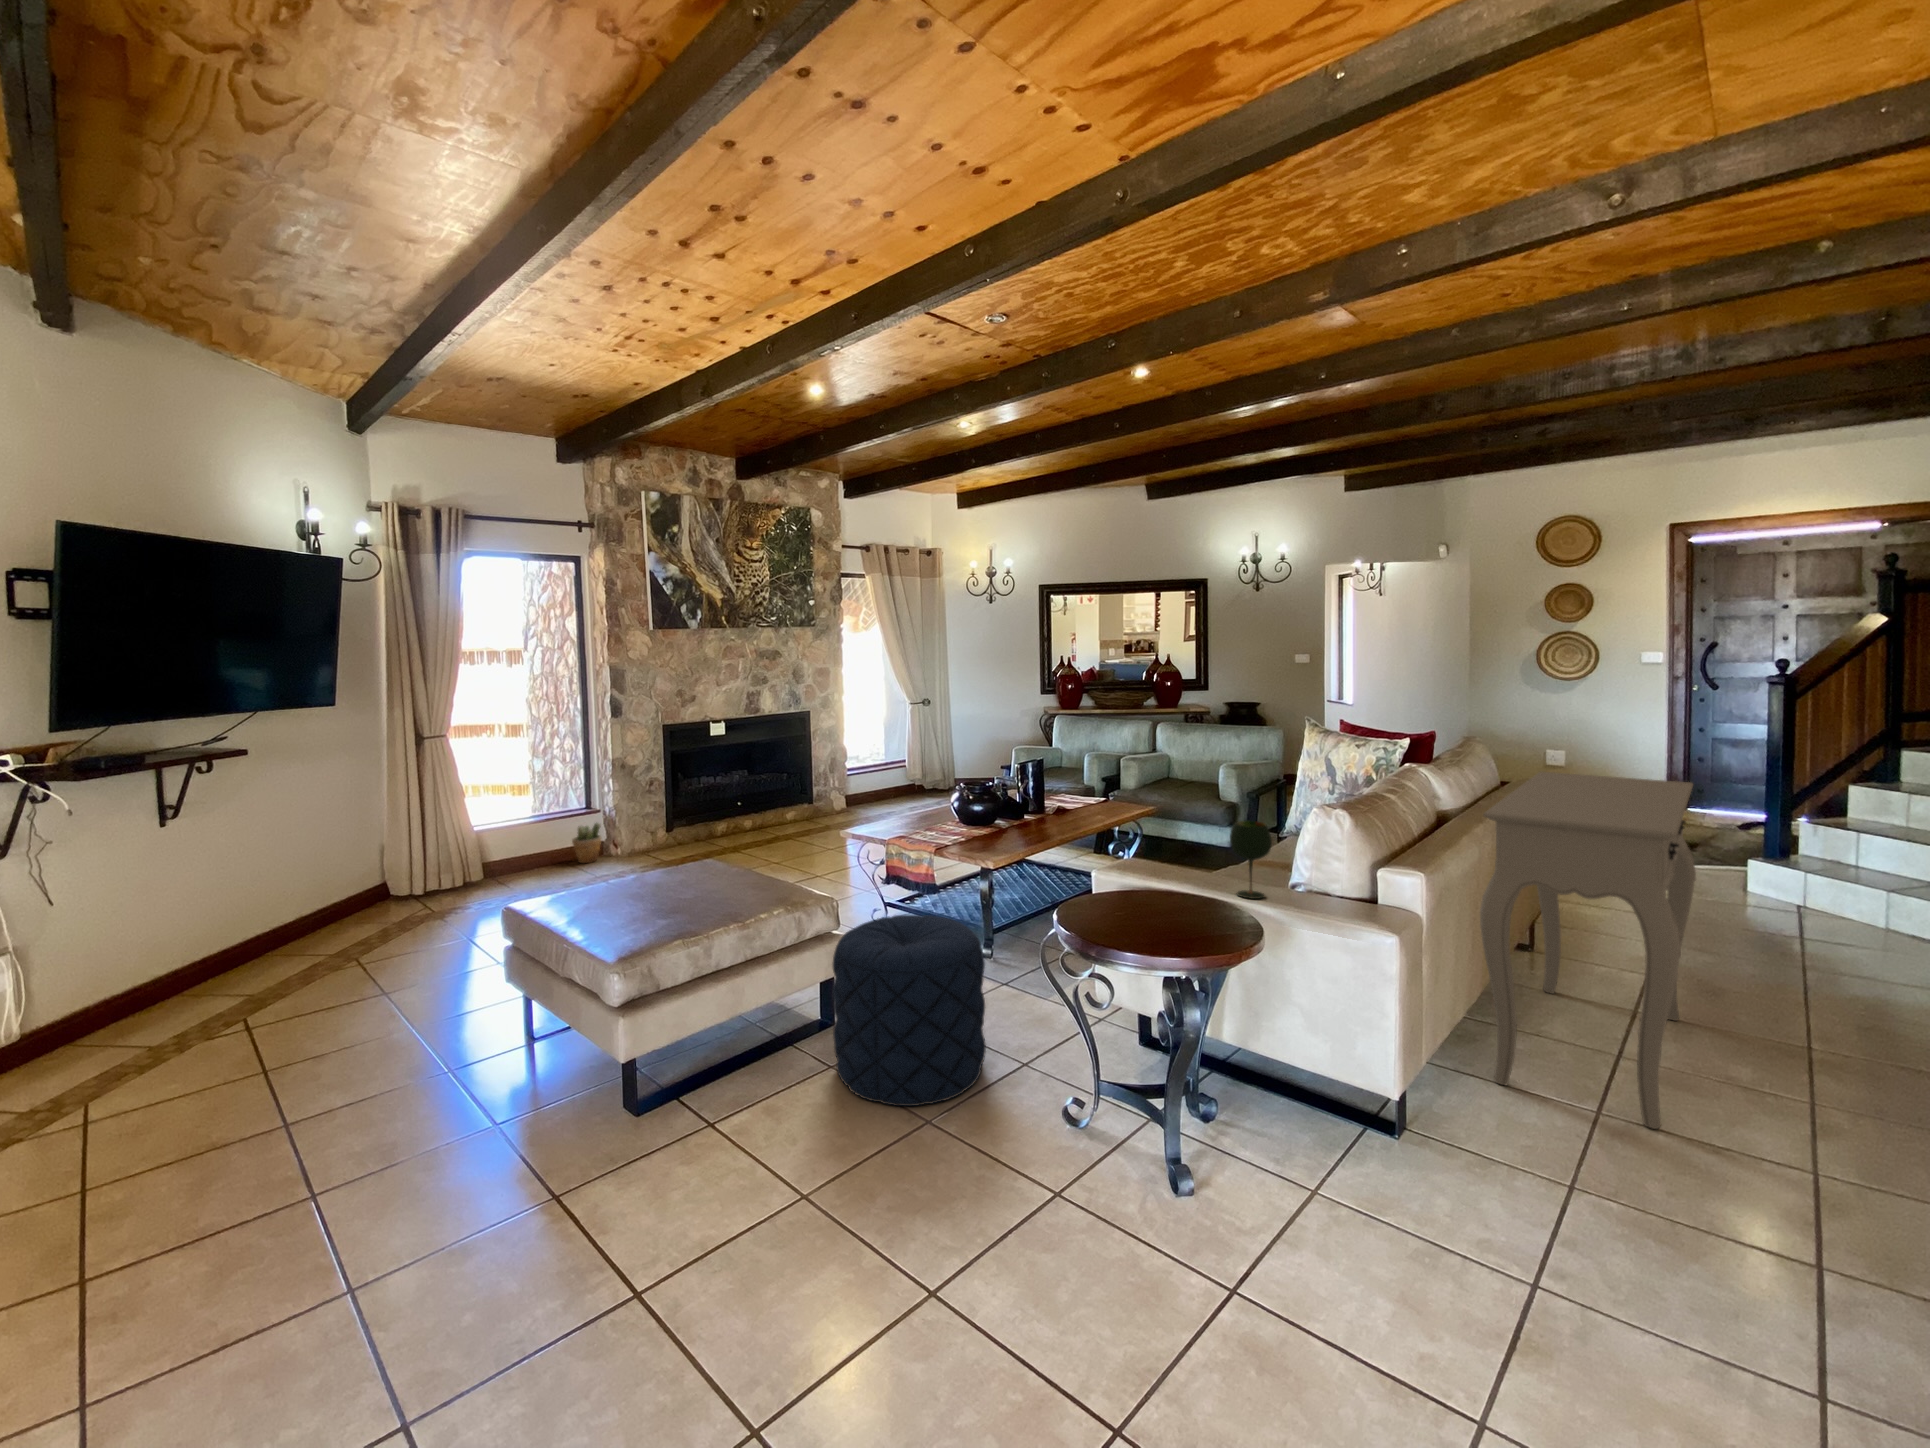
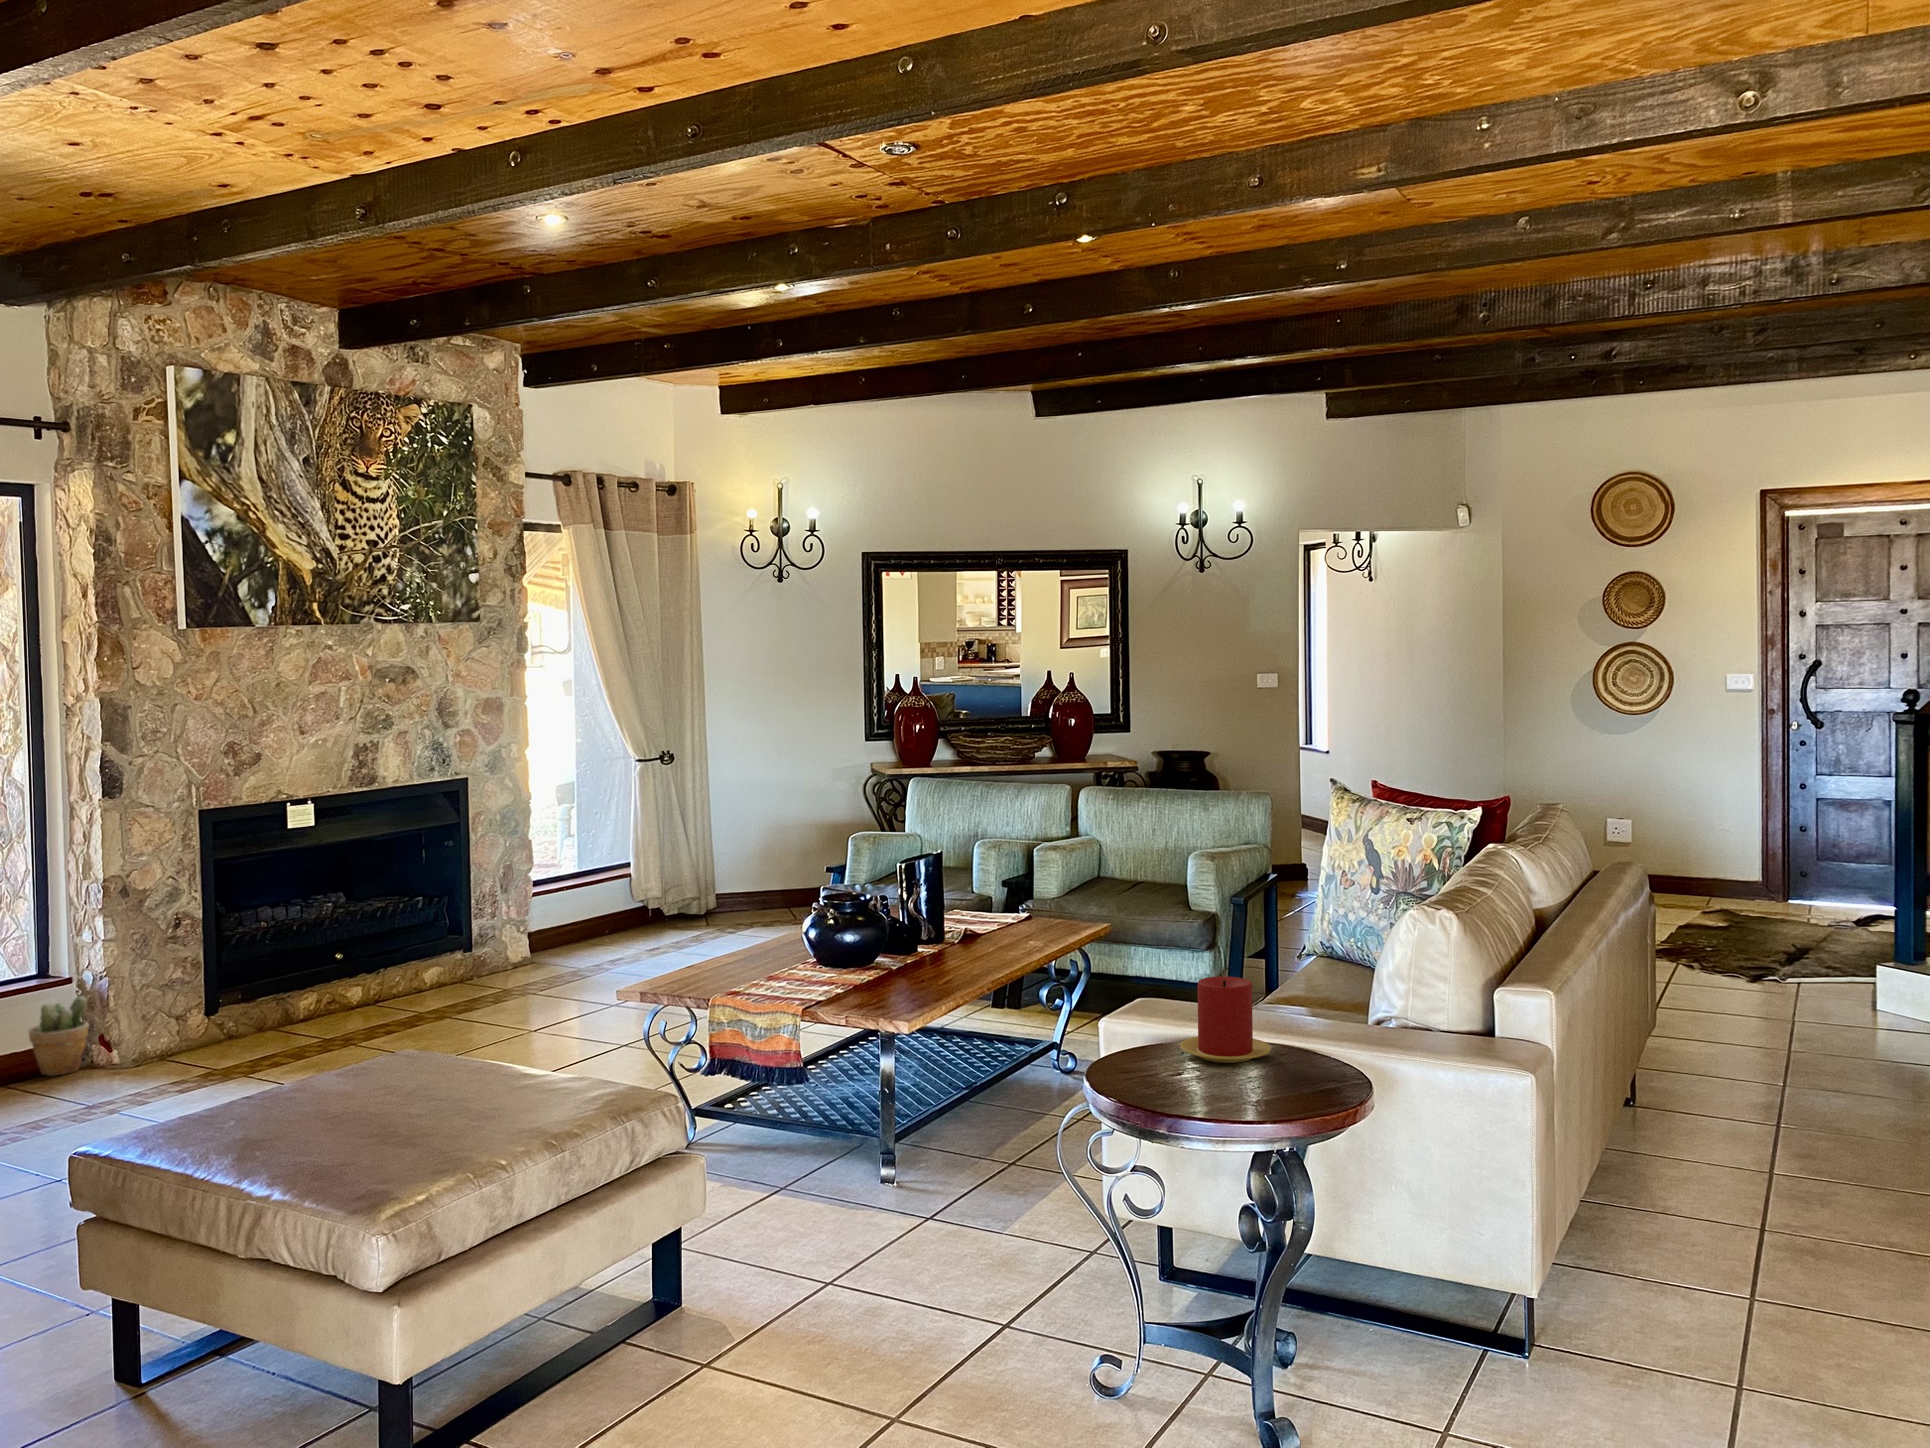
console table: present [1480,772,1696,1129] -> none [1603,852,1841,1310]
wine glass: present [1230,821,1272,899] -> none [1291,931,1349,1041]
candle: none [1141,850,1206,911] -> present [1180,976,1271,1063]
pouf: present [832,914,986,1106] -> none [702,1102,941,1393]

